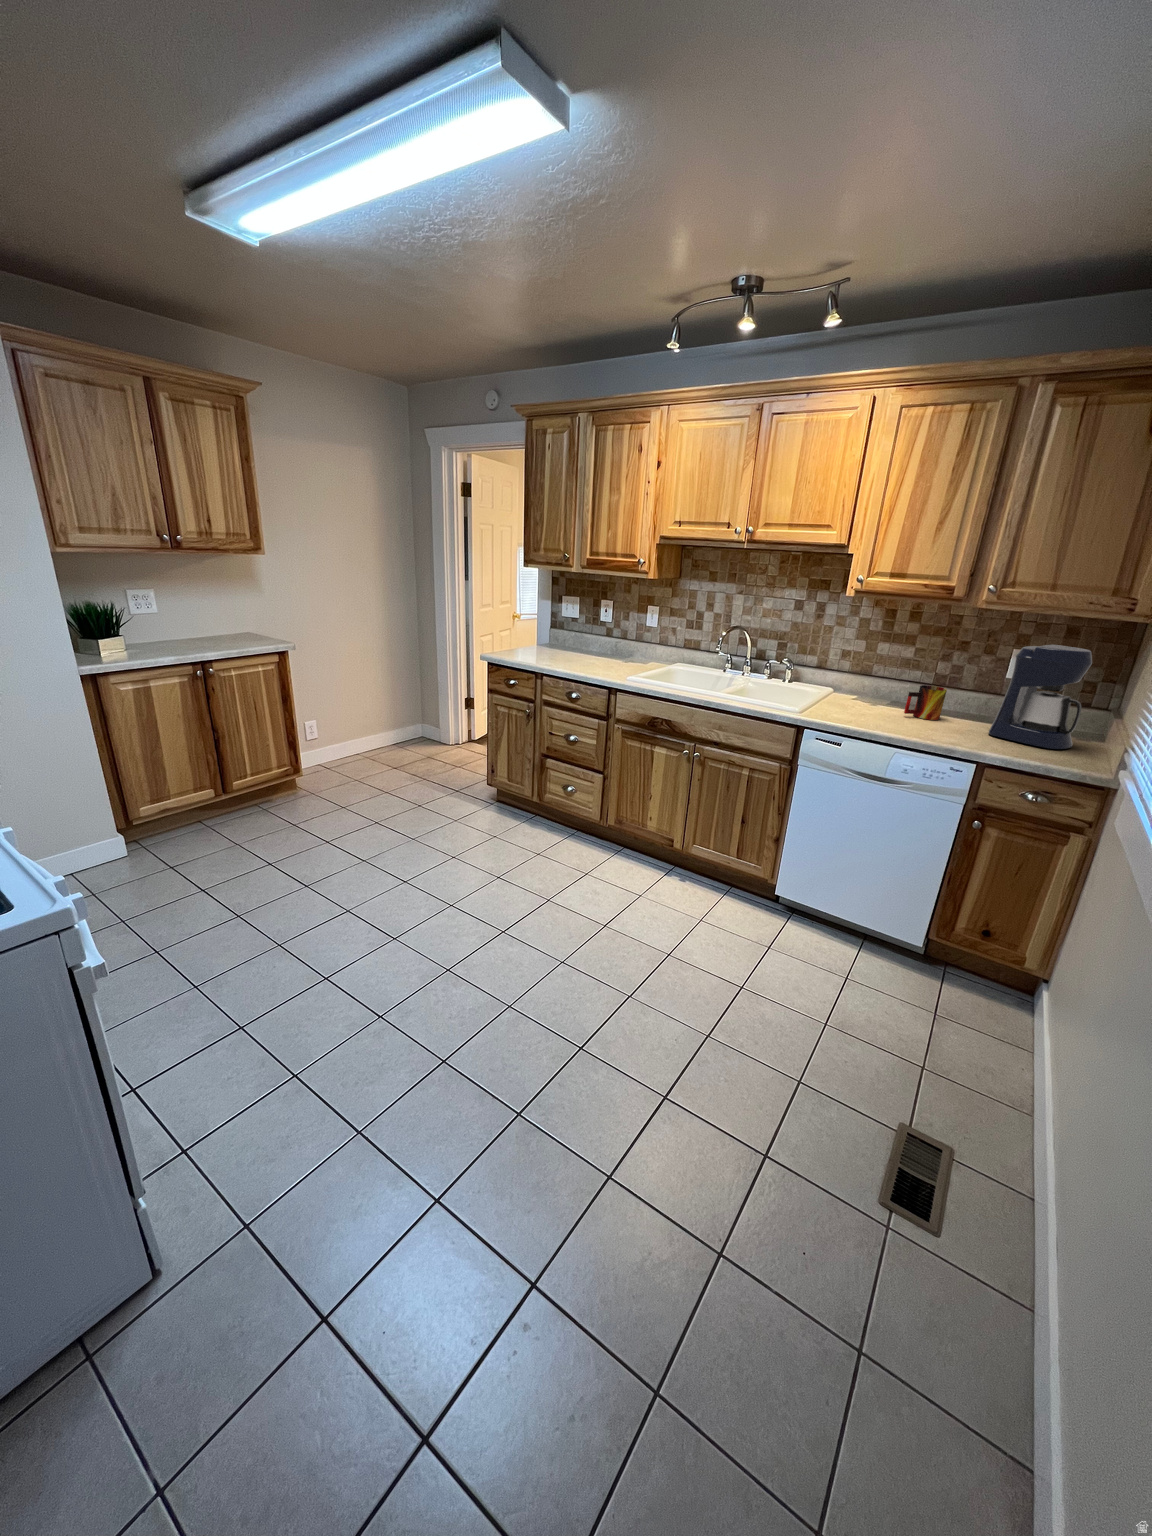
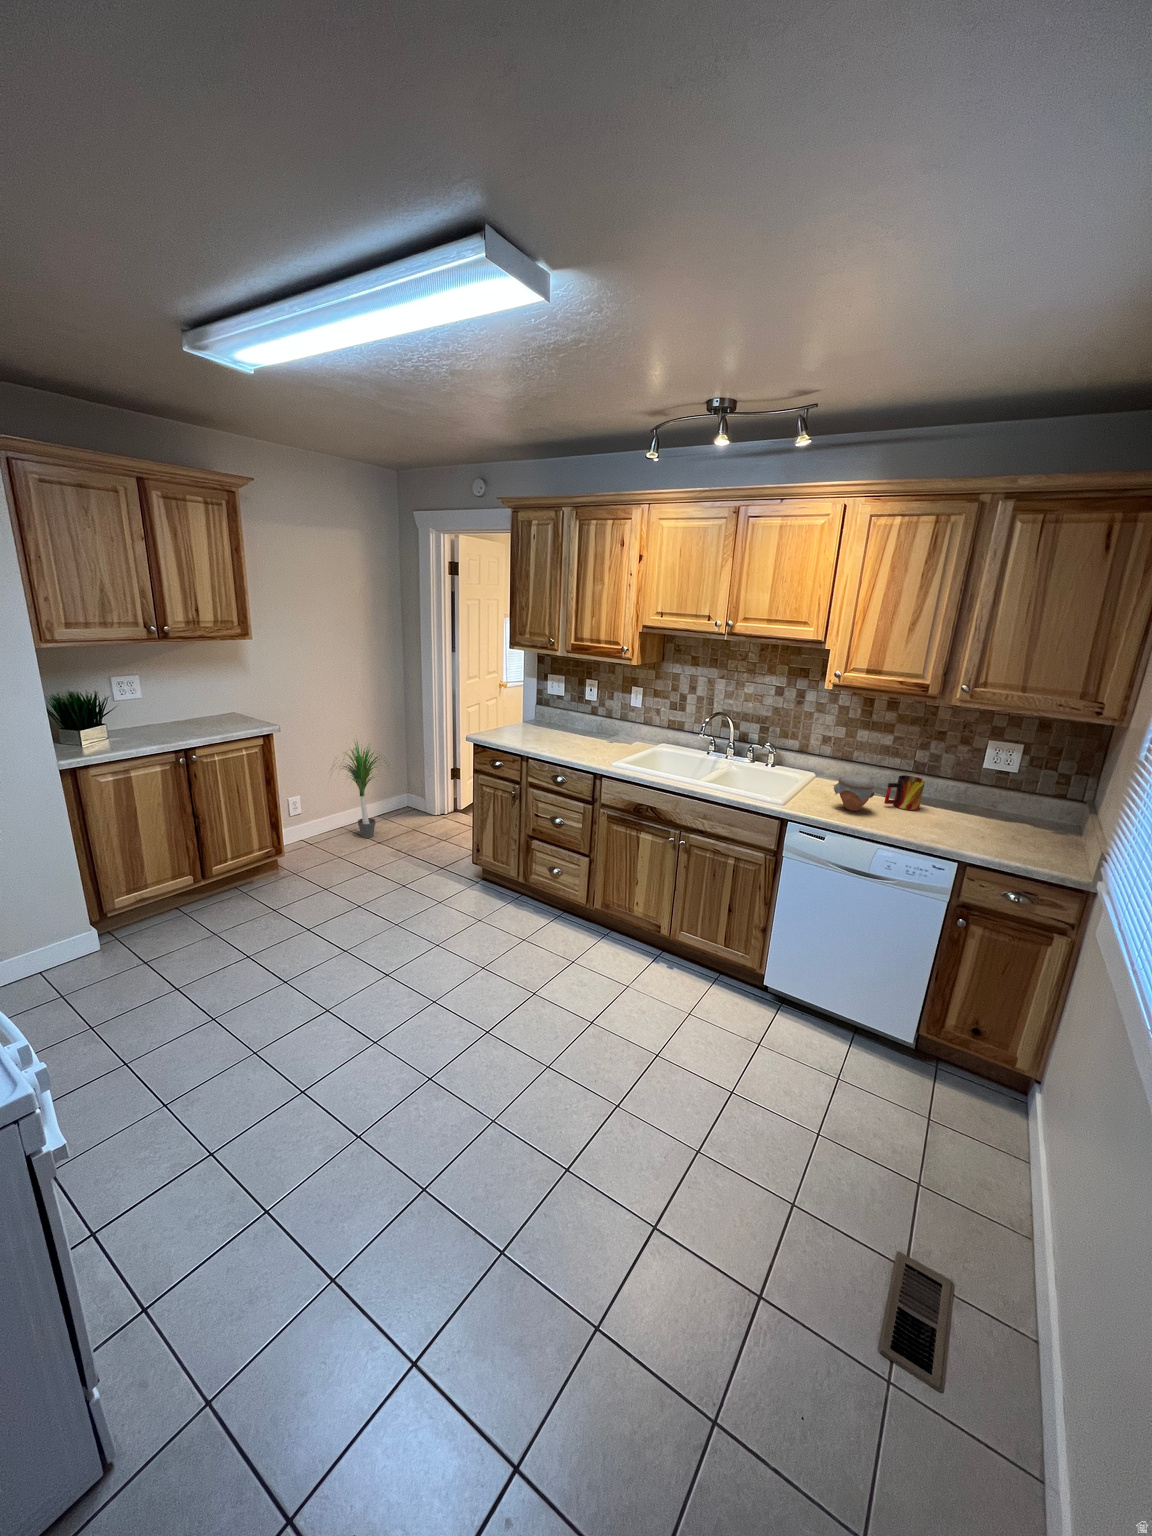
coffee maker: present [989,645,1092,749] -> none [968,742,1064,846]
potted plant: none [339,660,411,765] -> present [336,741,386,838]
jar: none [852,683,896,719] -> present [834,775,876,811]

